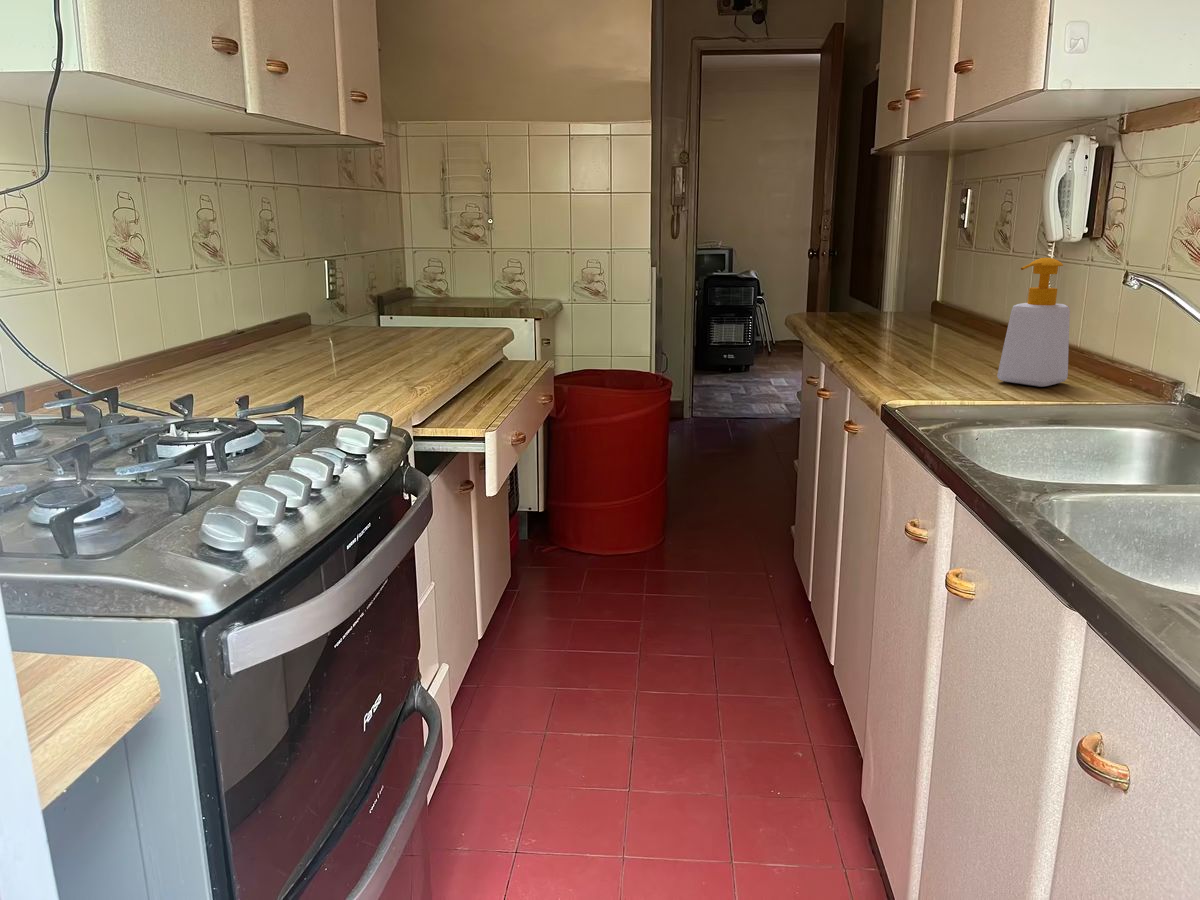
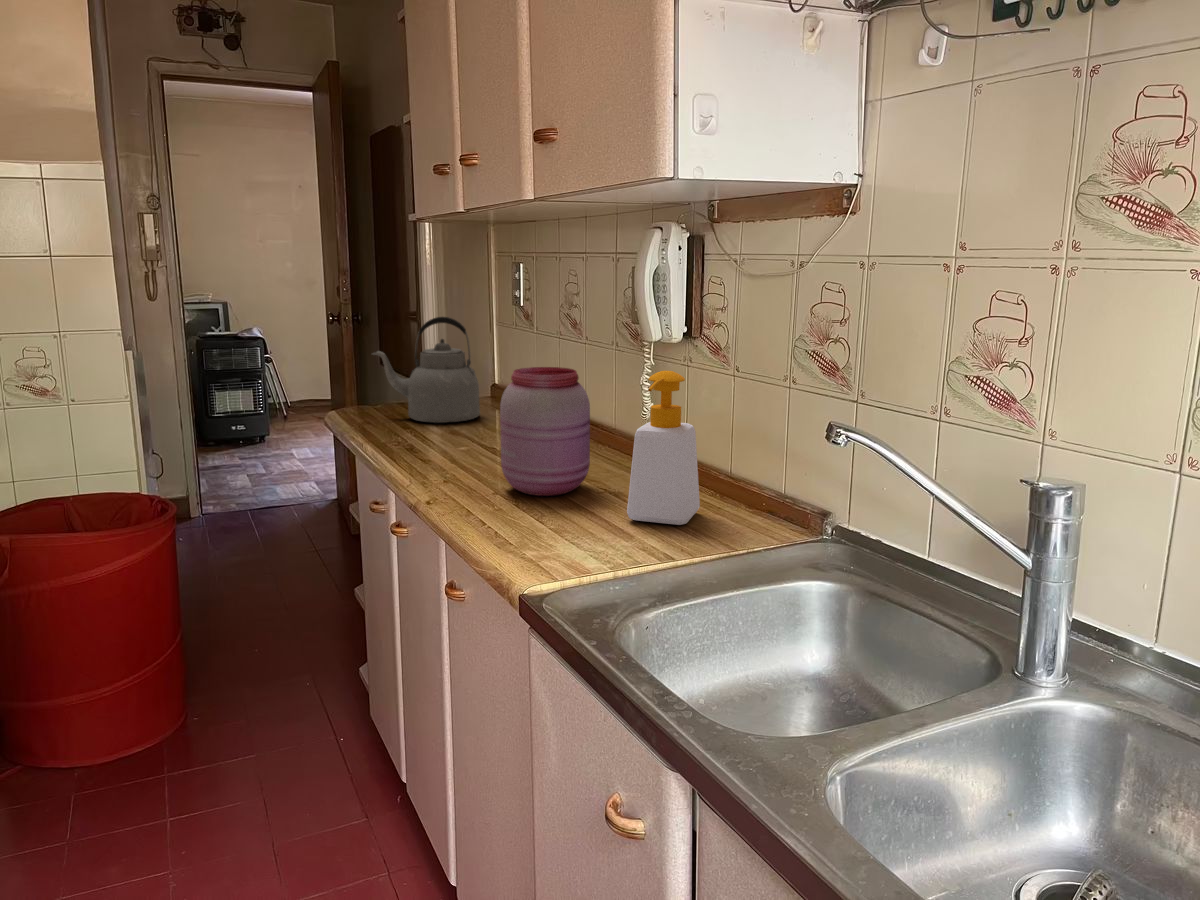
kettle: none [827,235,915,324] -> present [372,317,480,423]
jar: none [905,262,987,365] -> present [500,367,590,496]

